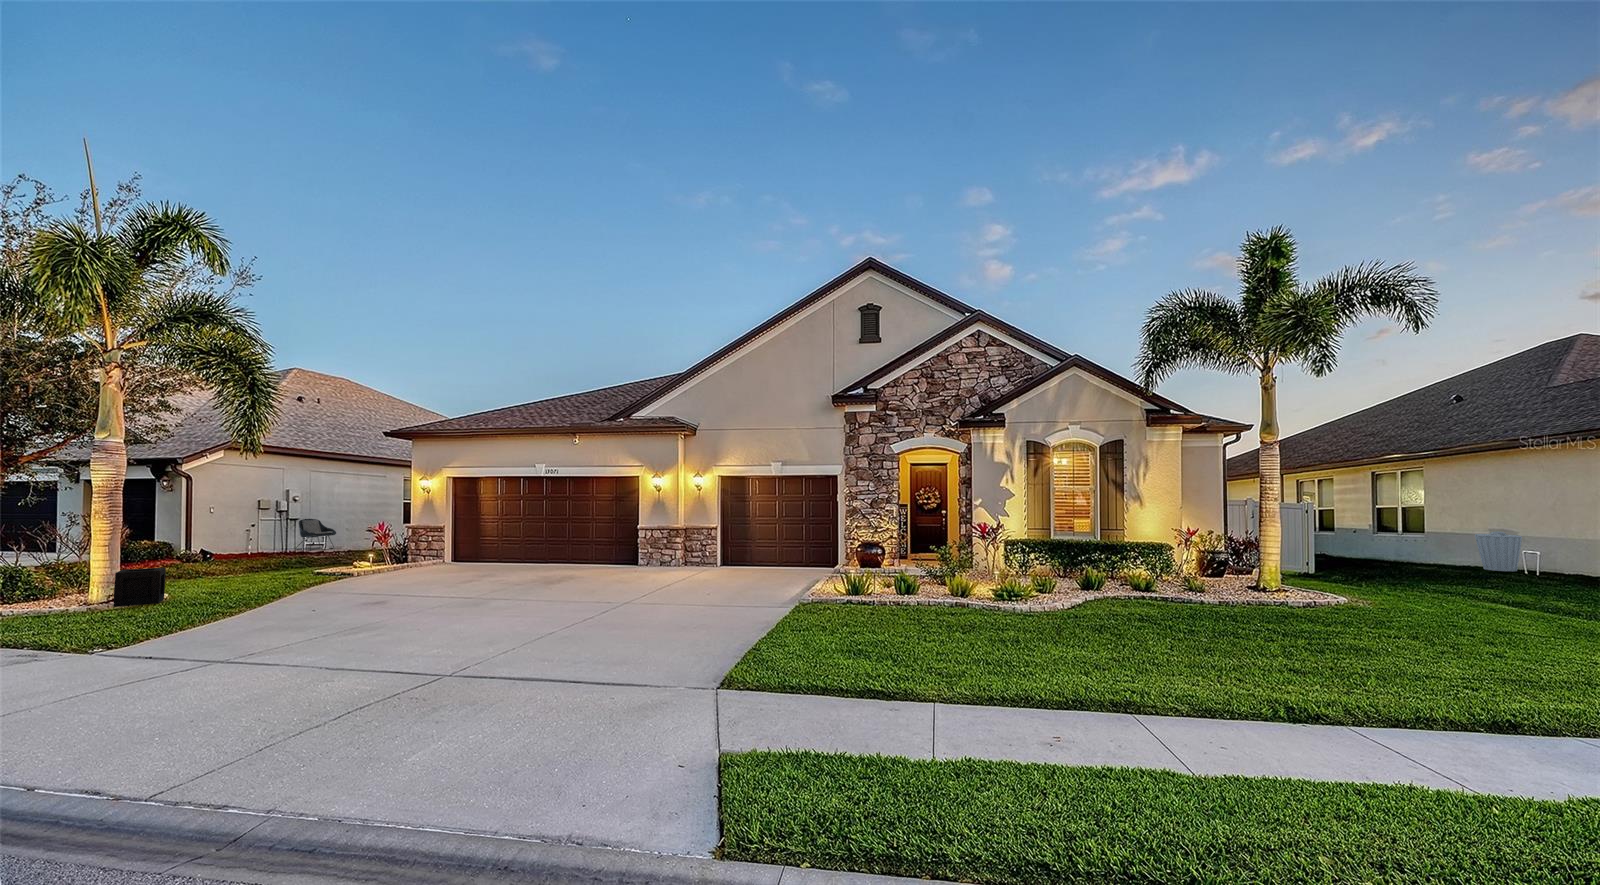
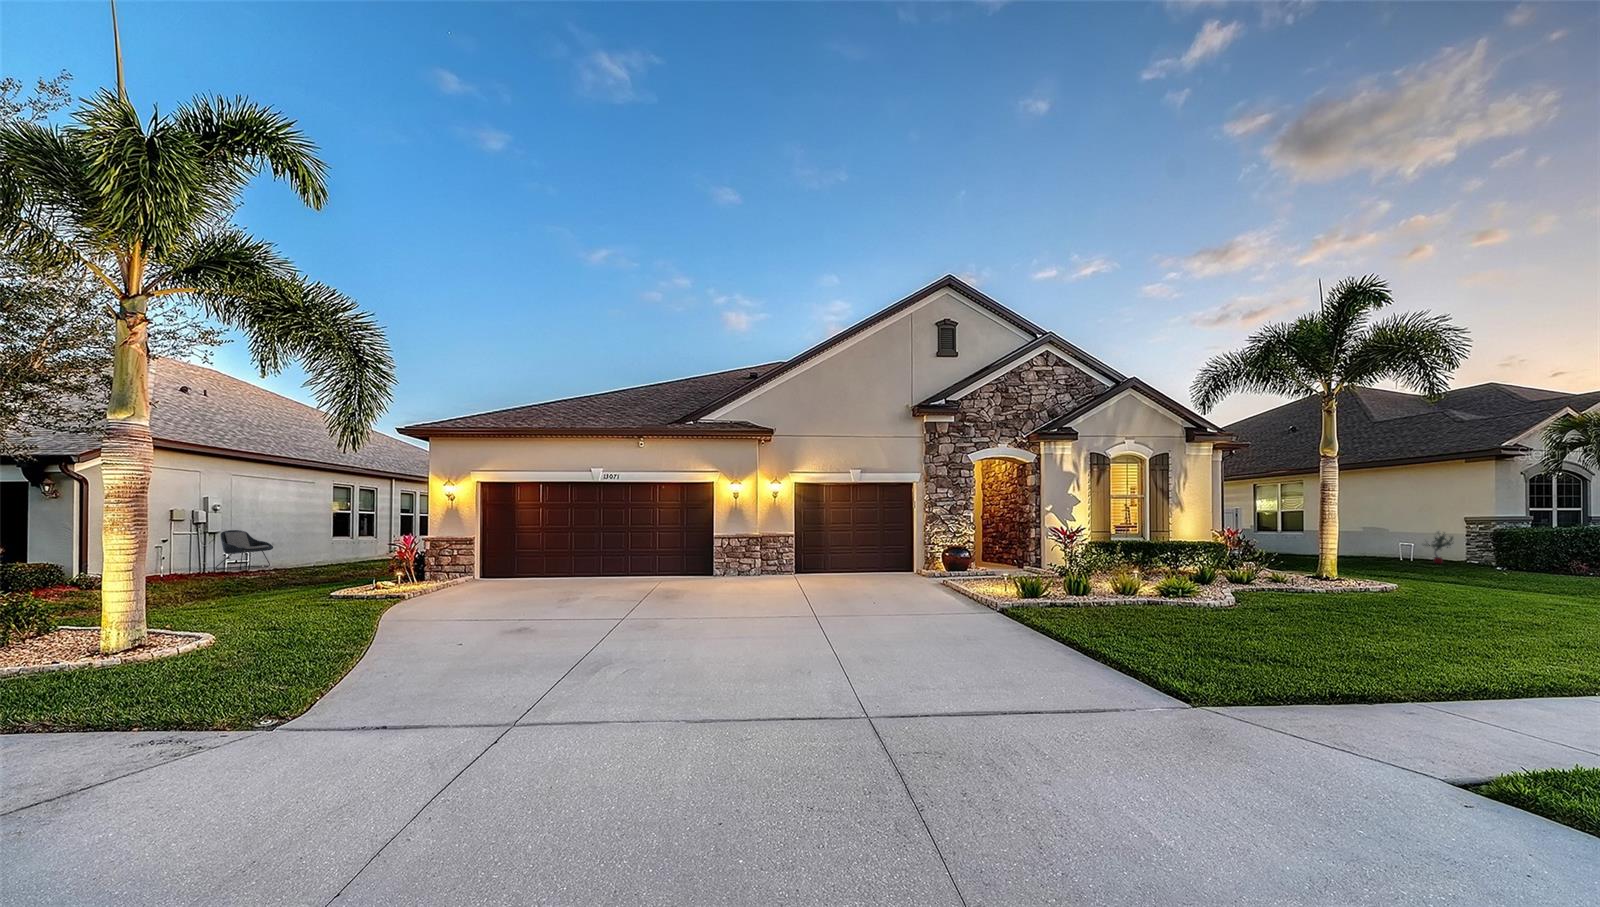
trash can: present [1475,531,1522,571] -> none [1371,530,1406,560]
potted tree: none [1534,532,1574,577] -> present [1424,532,1453,564]
wooden crate: present [114,568,166,606] -> none [85,615,168,684]

